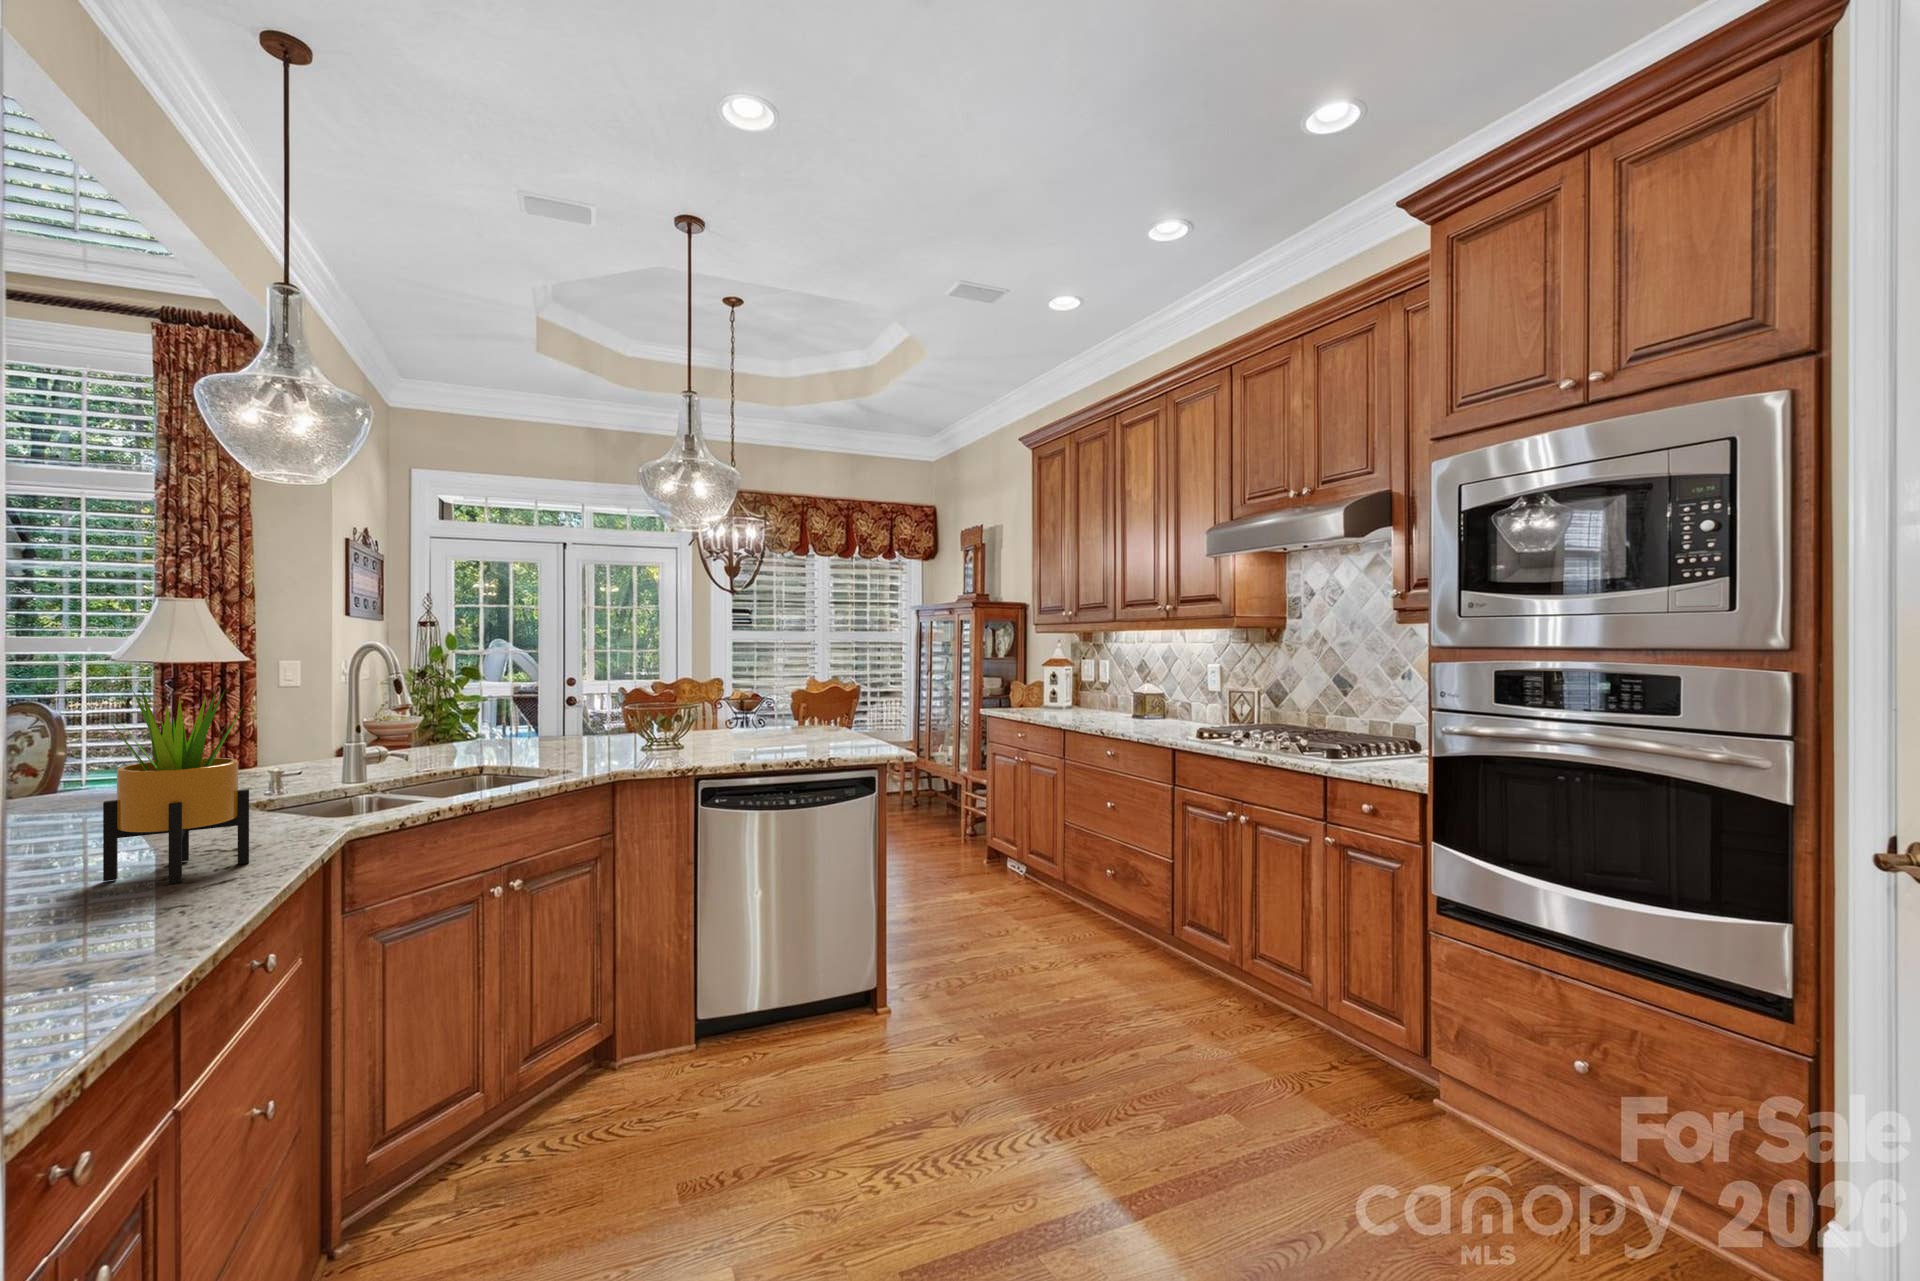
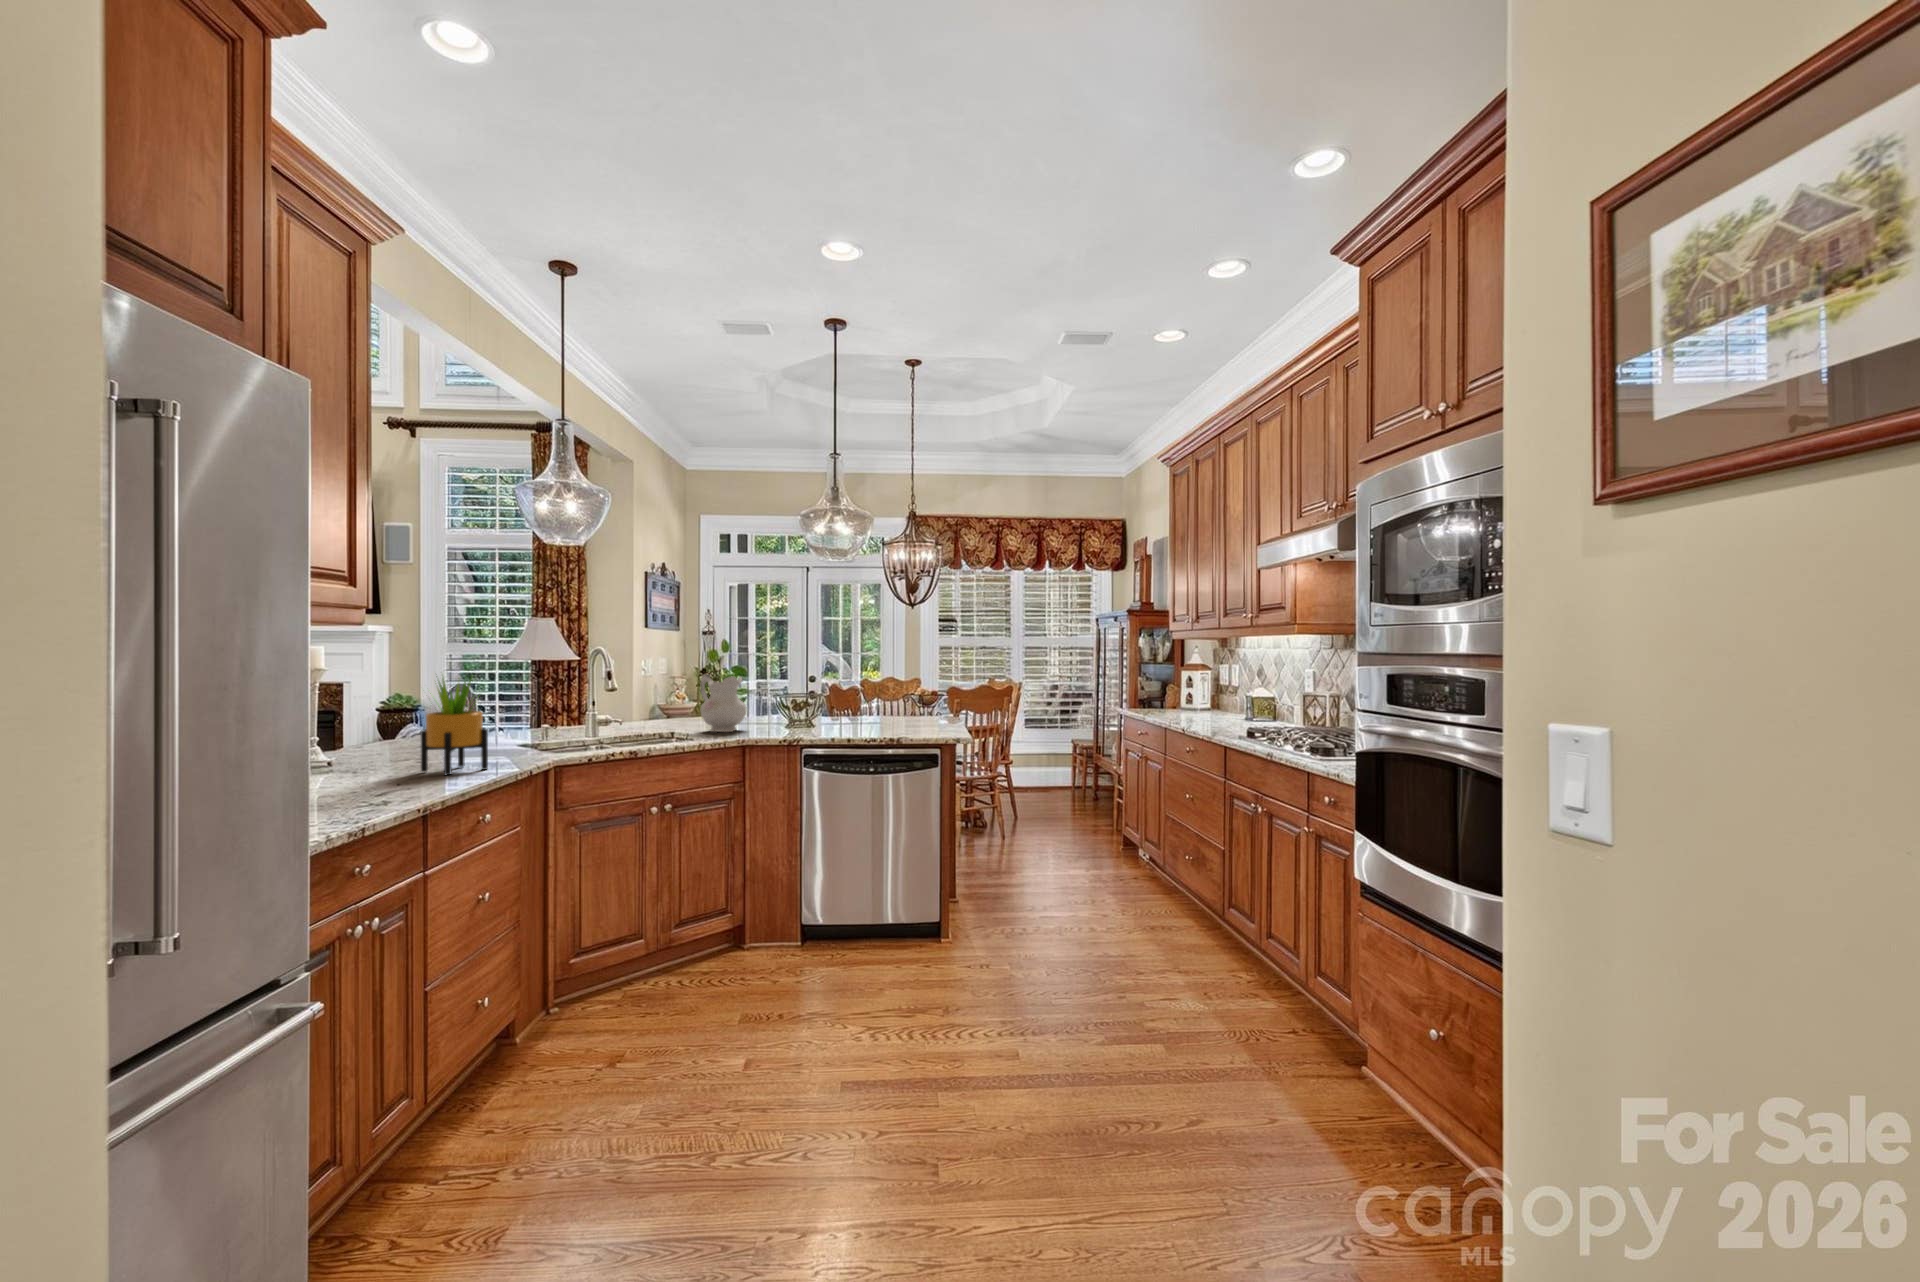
ceramic pitcher: none [529,682,603,765] -> present [700,674,746,732]

